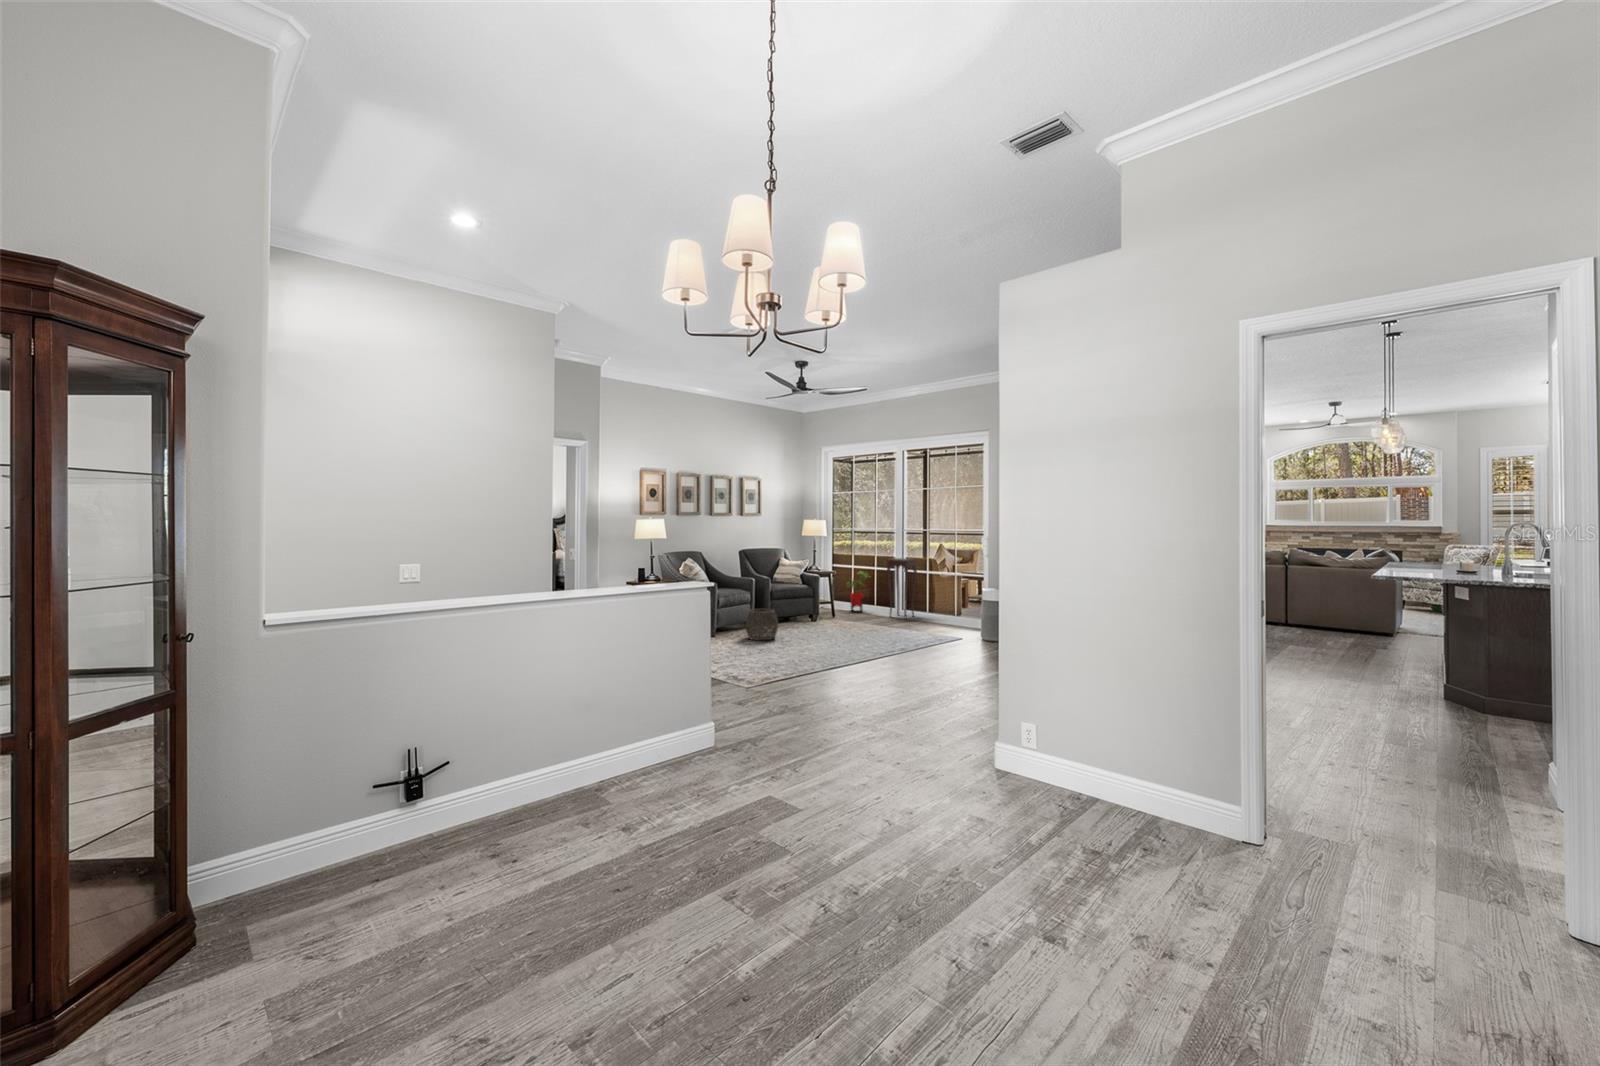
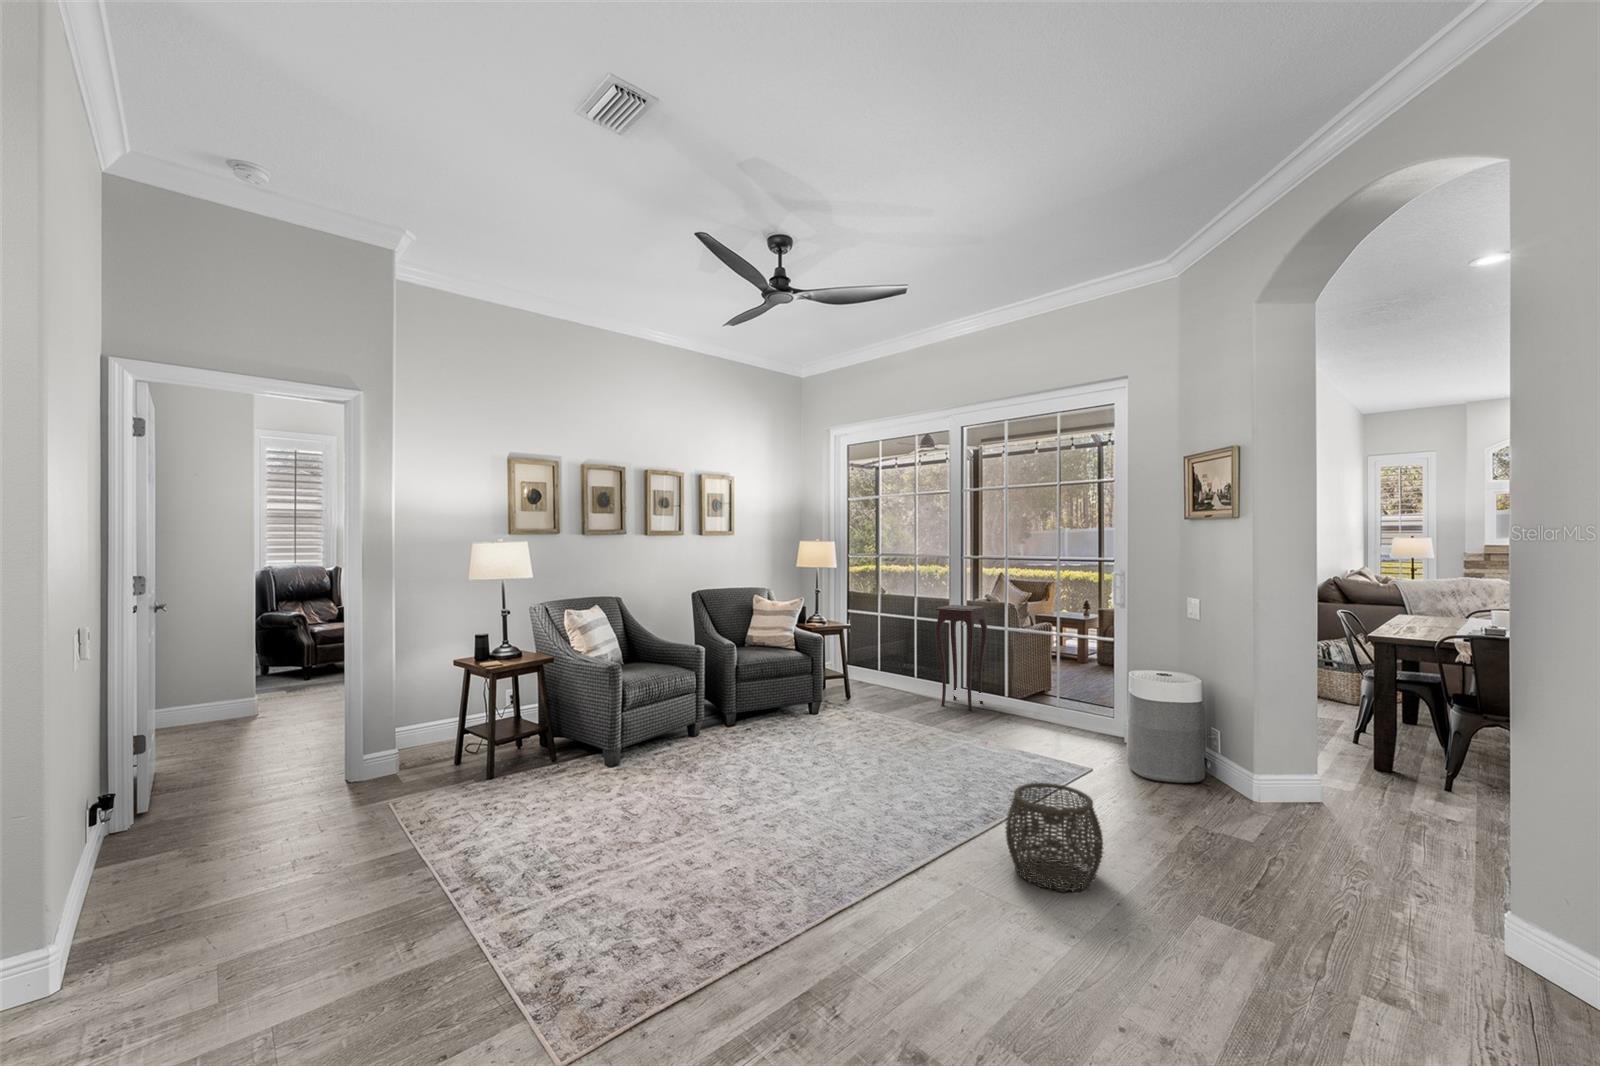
house plant: present [846,571,868,611] -> none [868,625,910,692]
woven basket: present [745,609,778,640] -> present [1005,783,1103,891]

